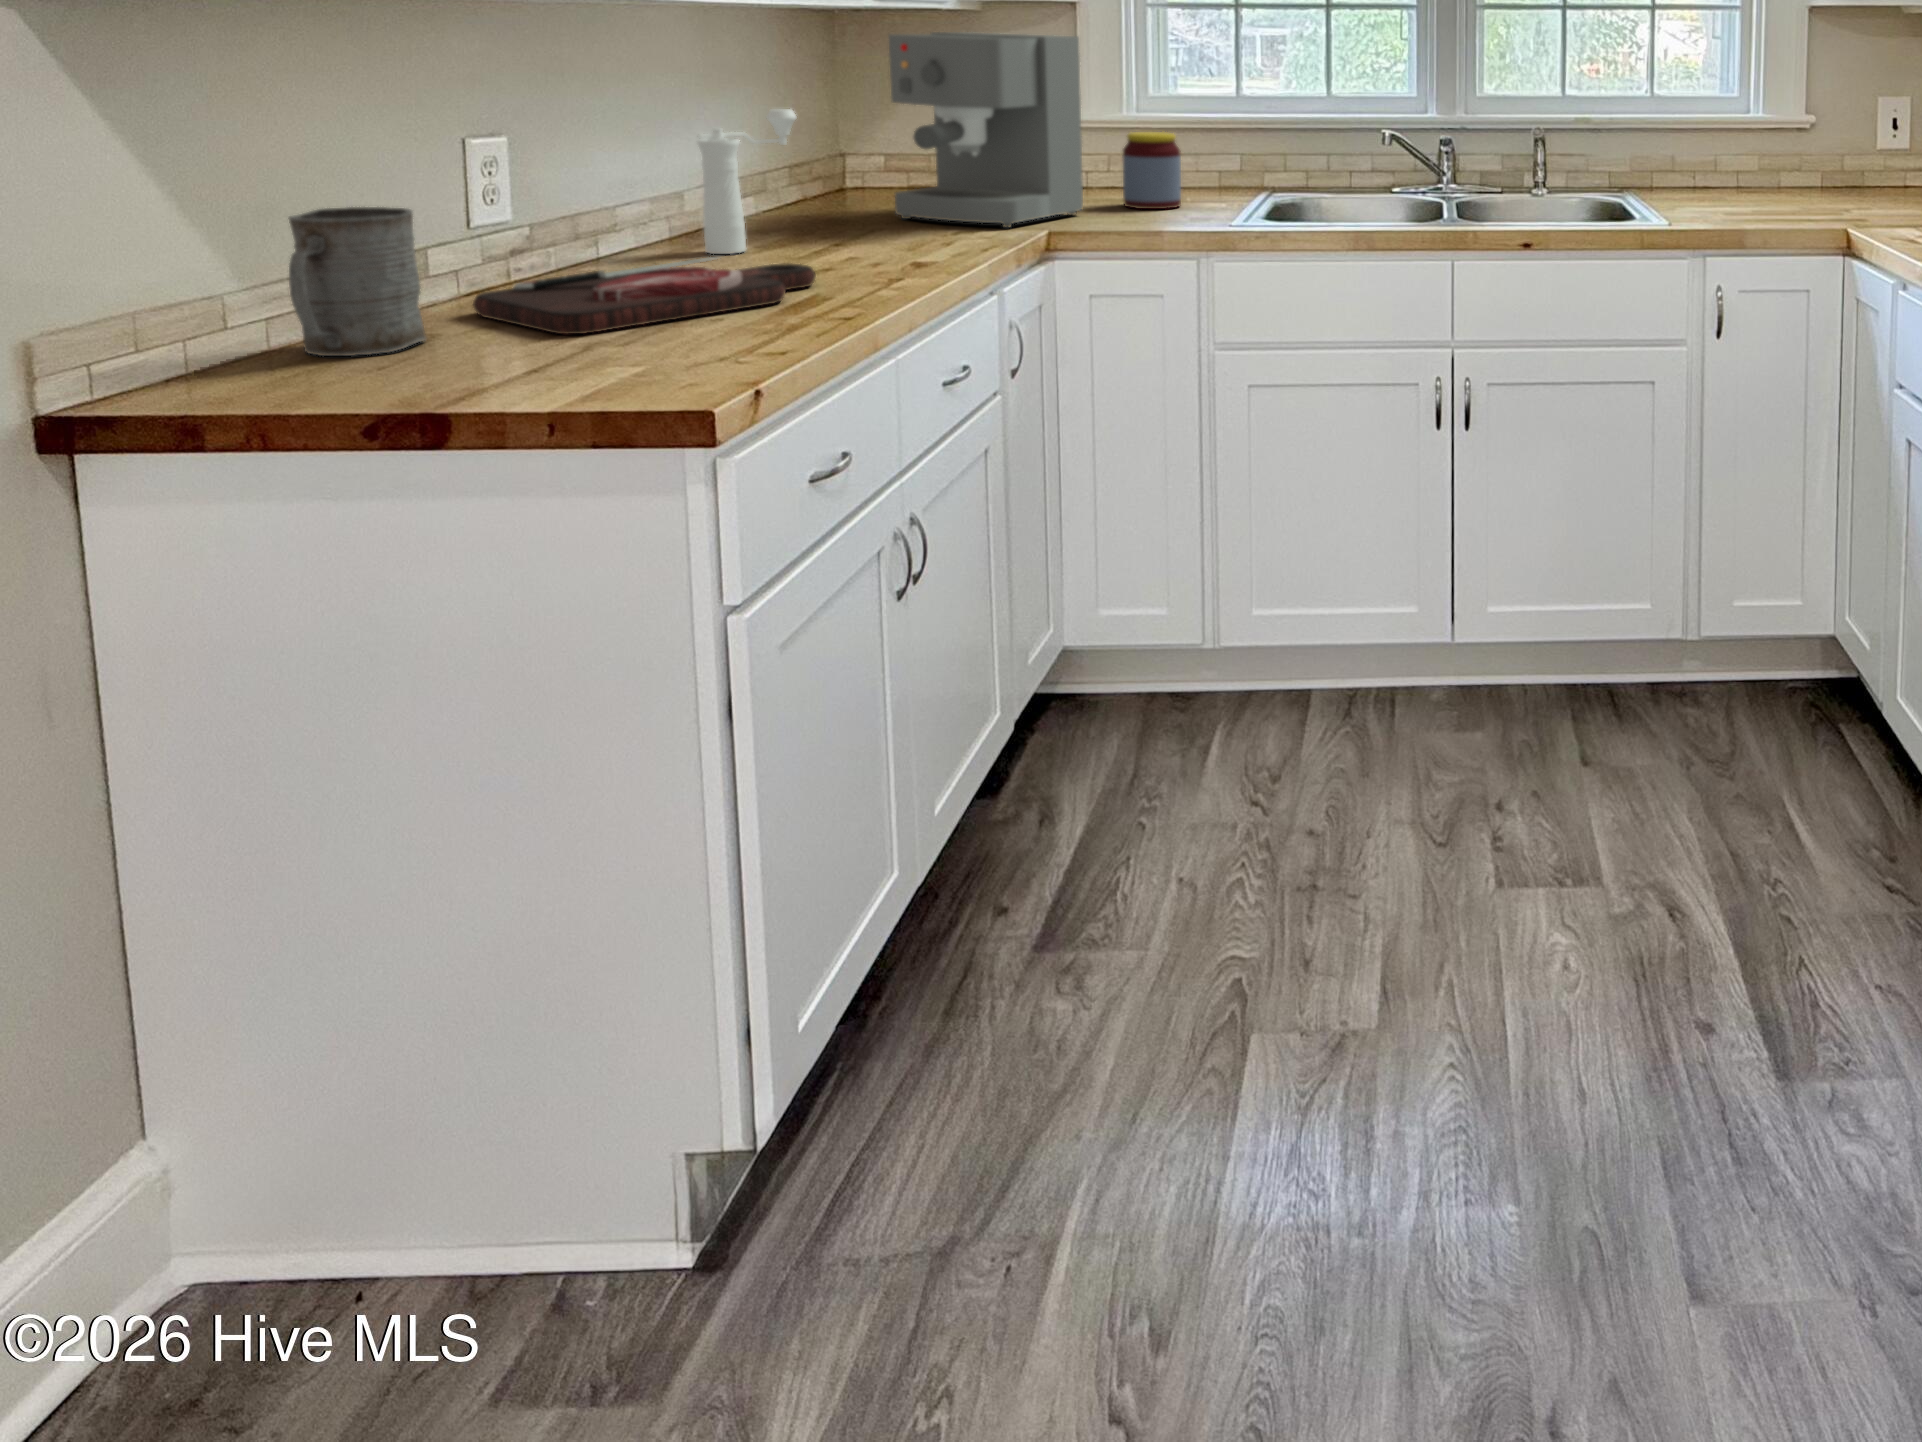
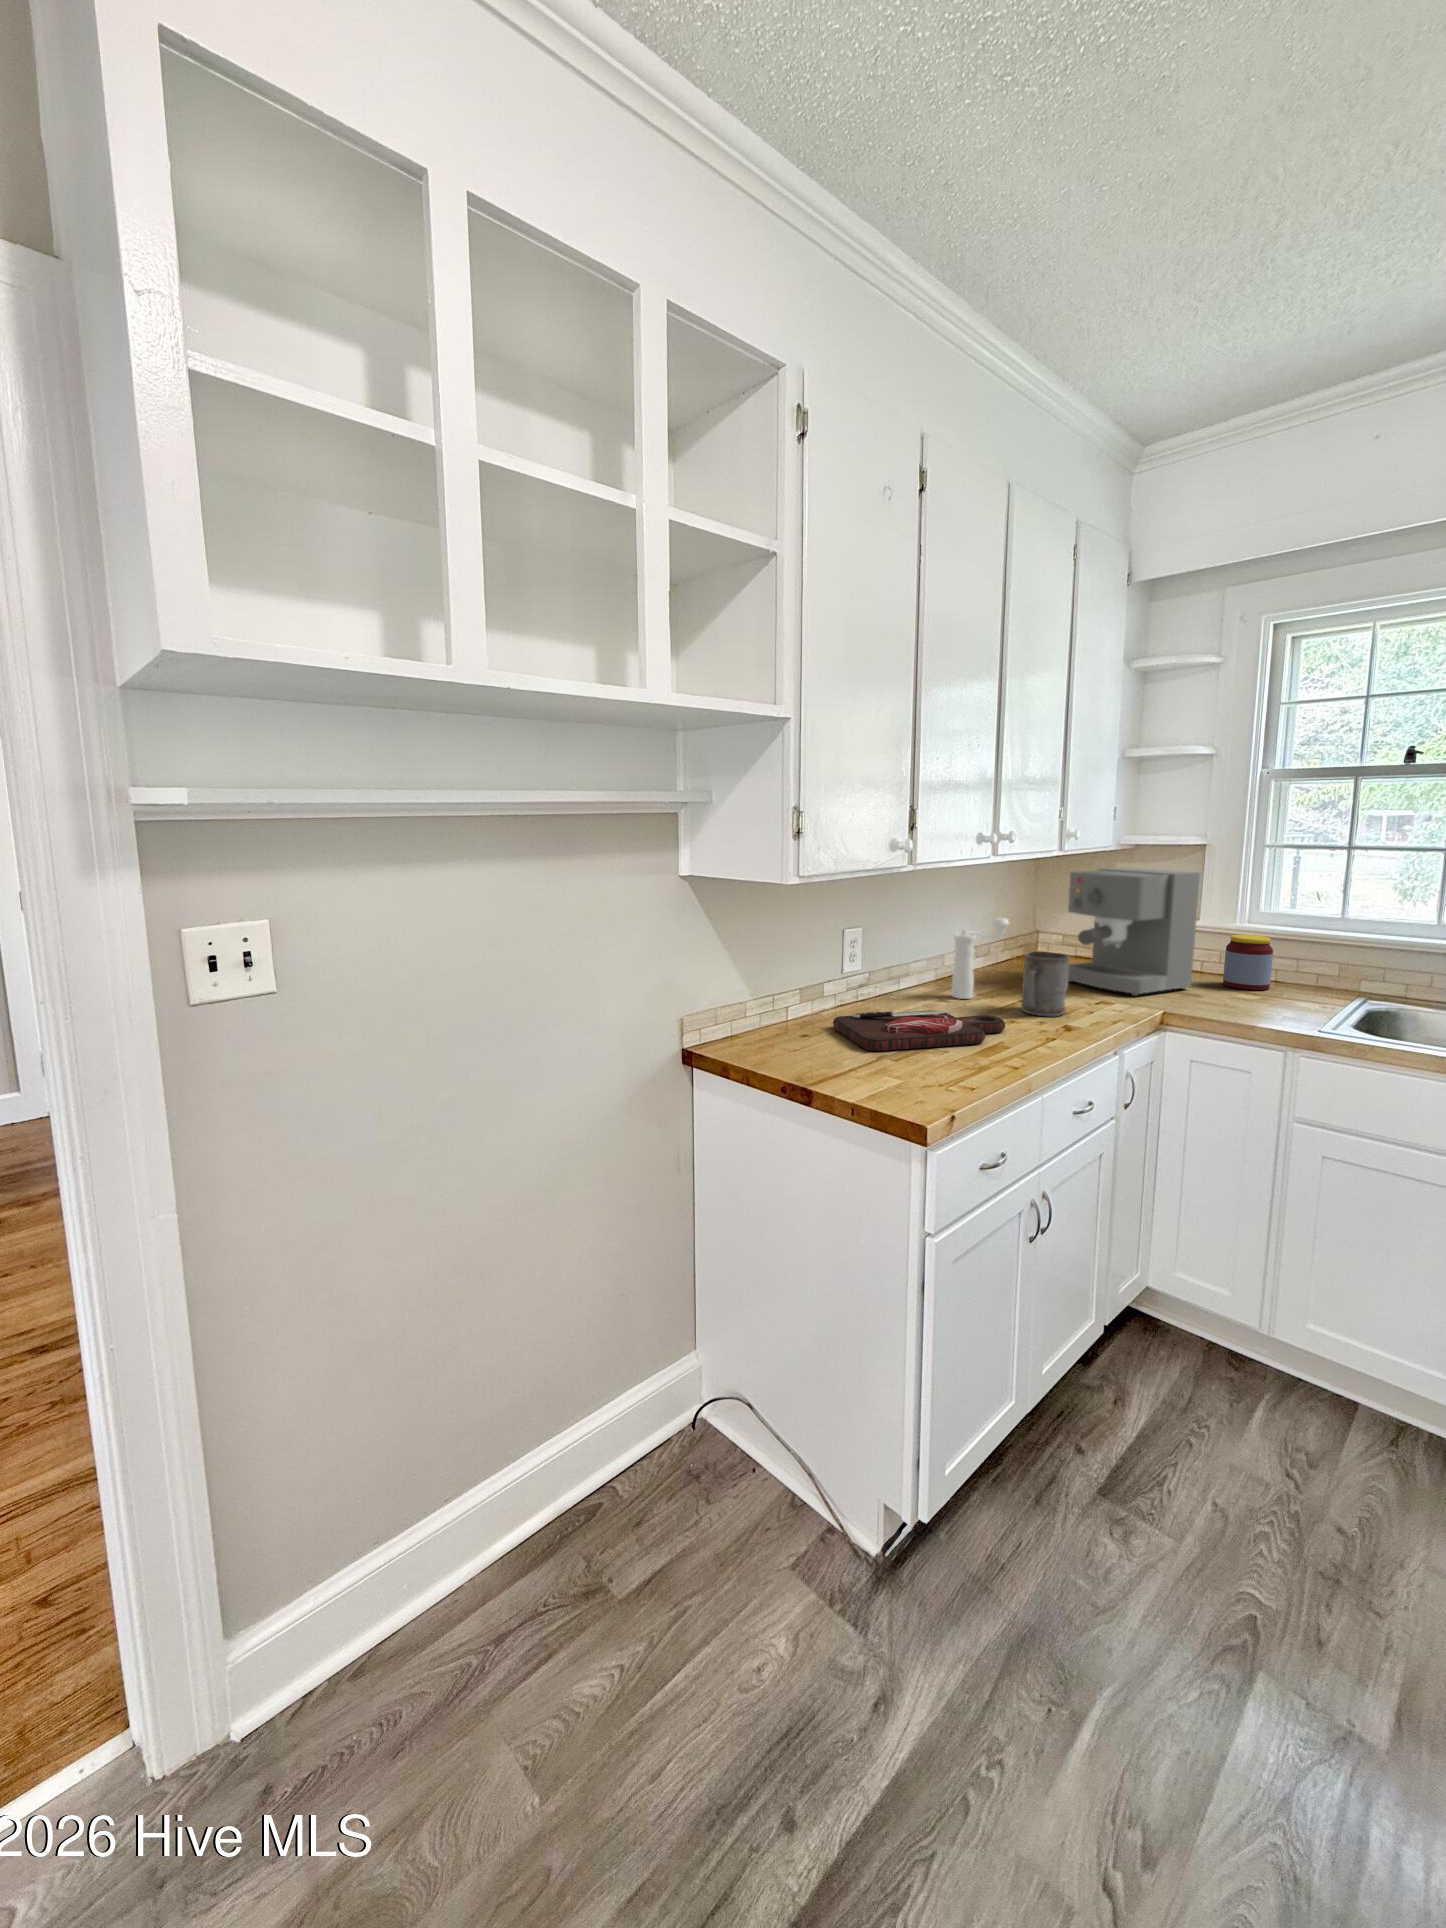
mug: present [288,207,426,356] -> present [1021,952,1069,1016]

